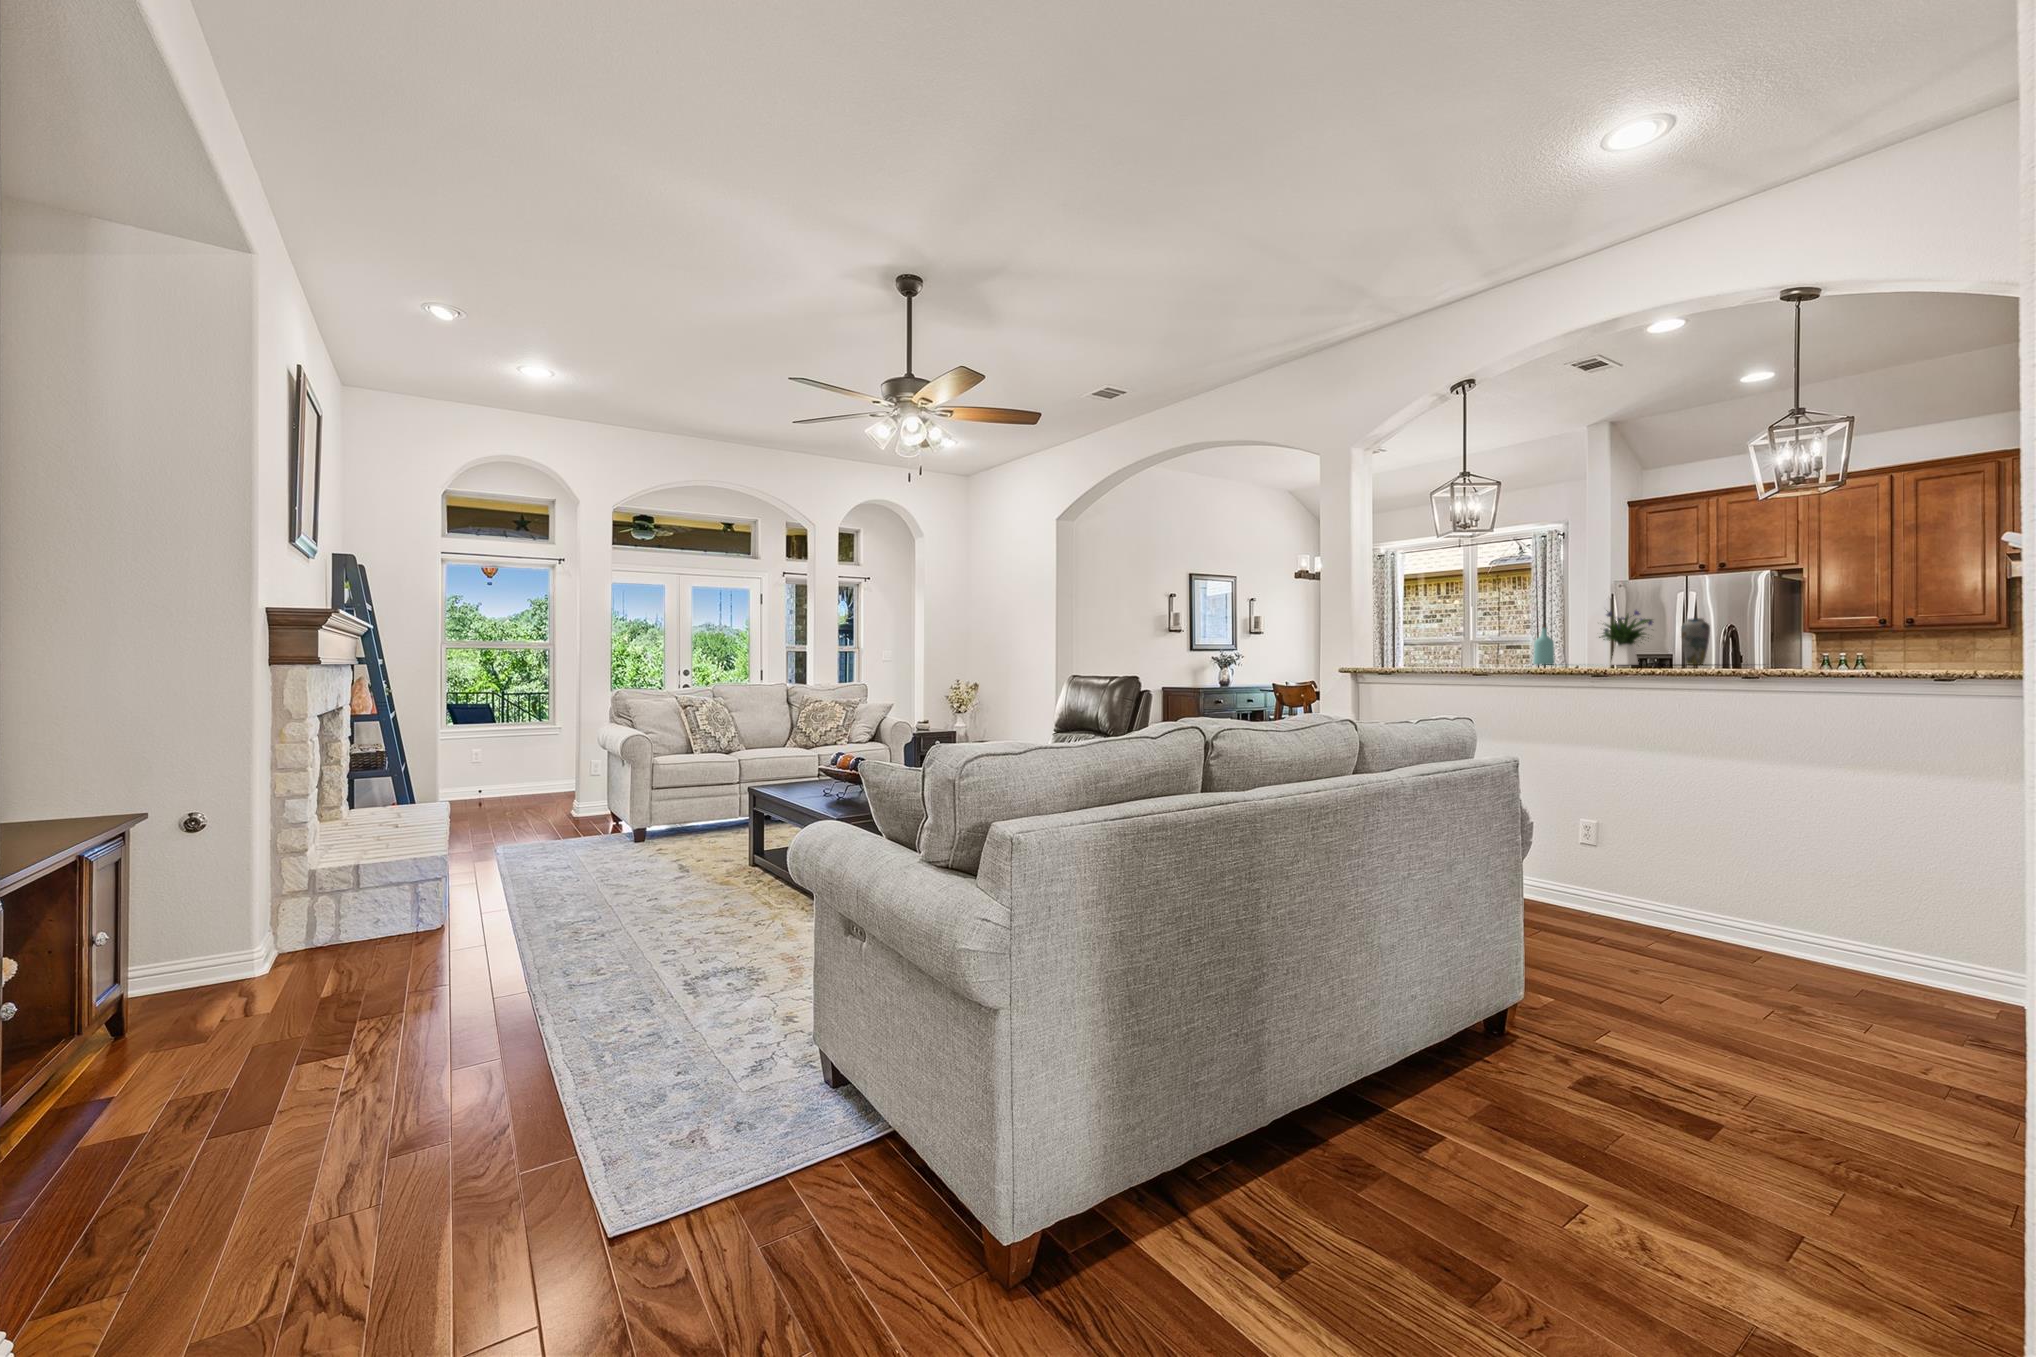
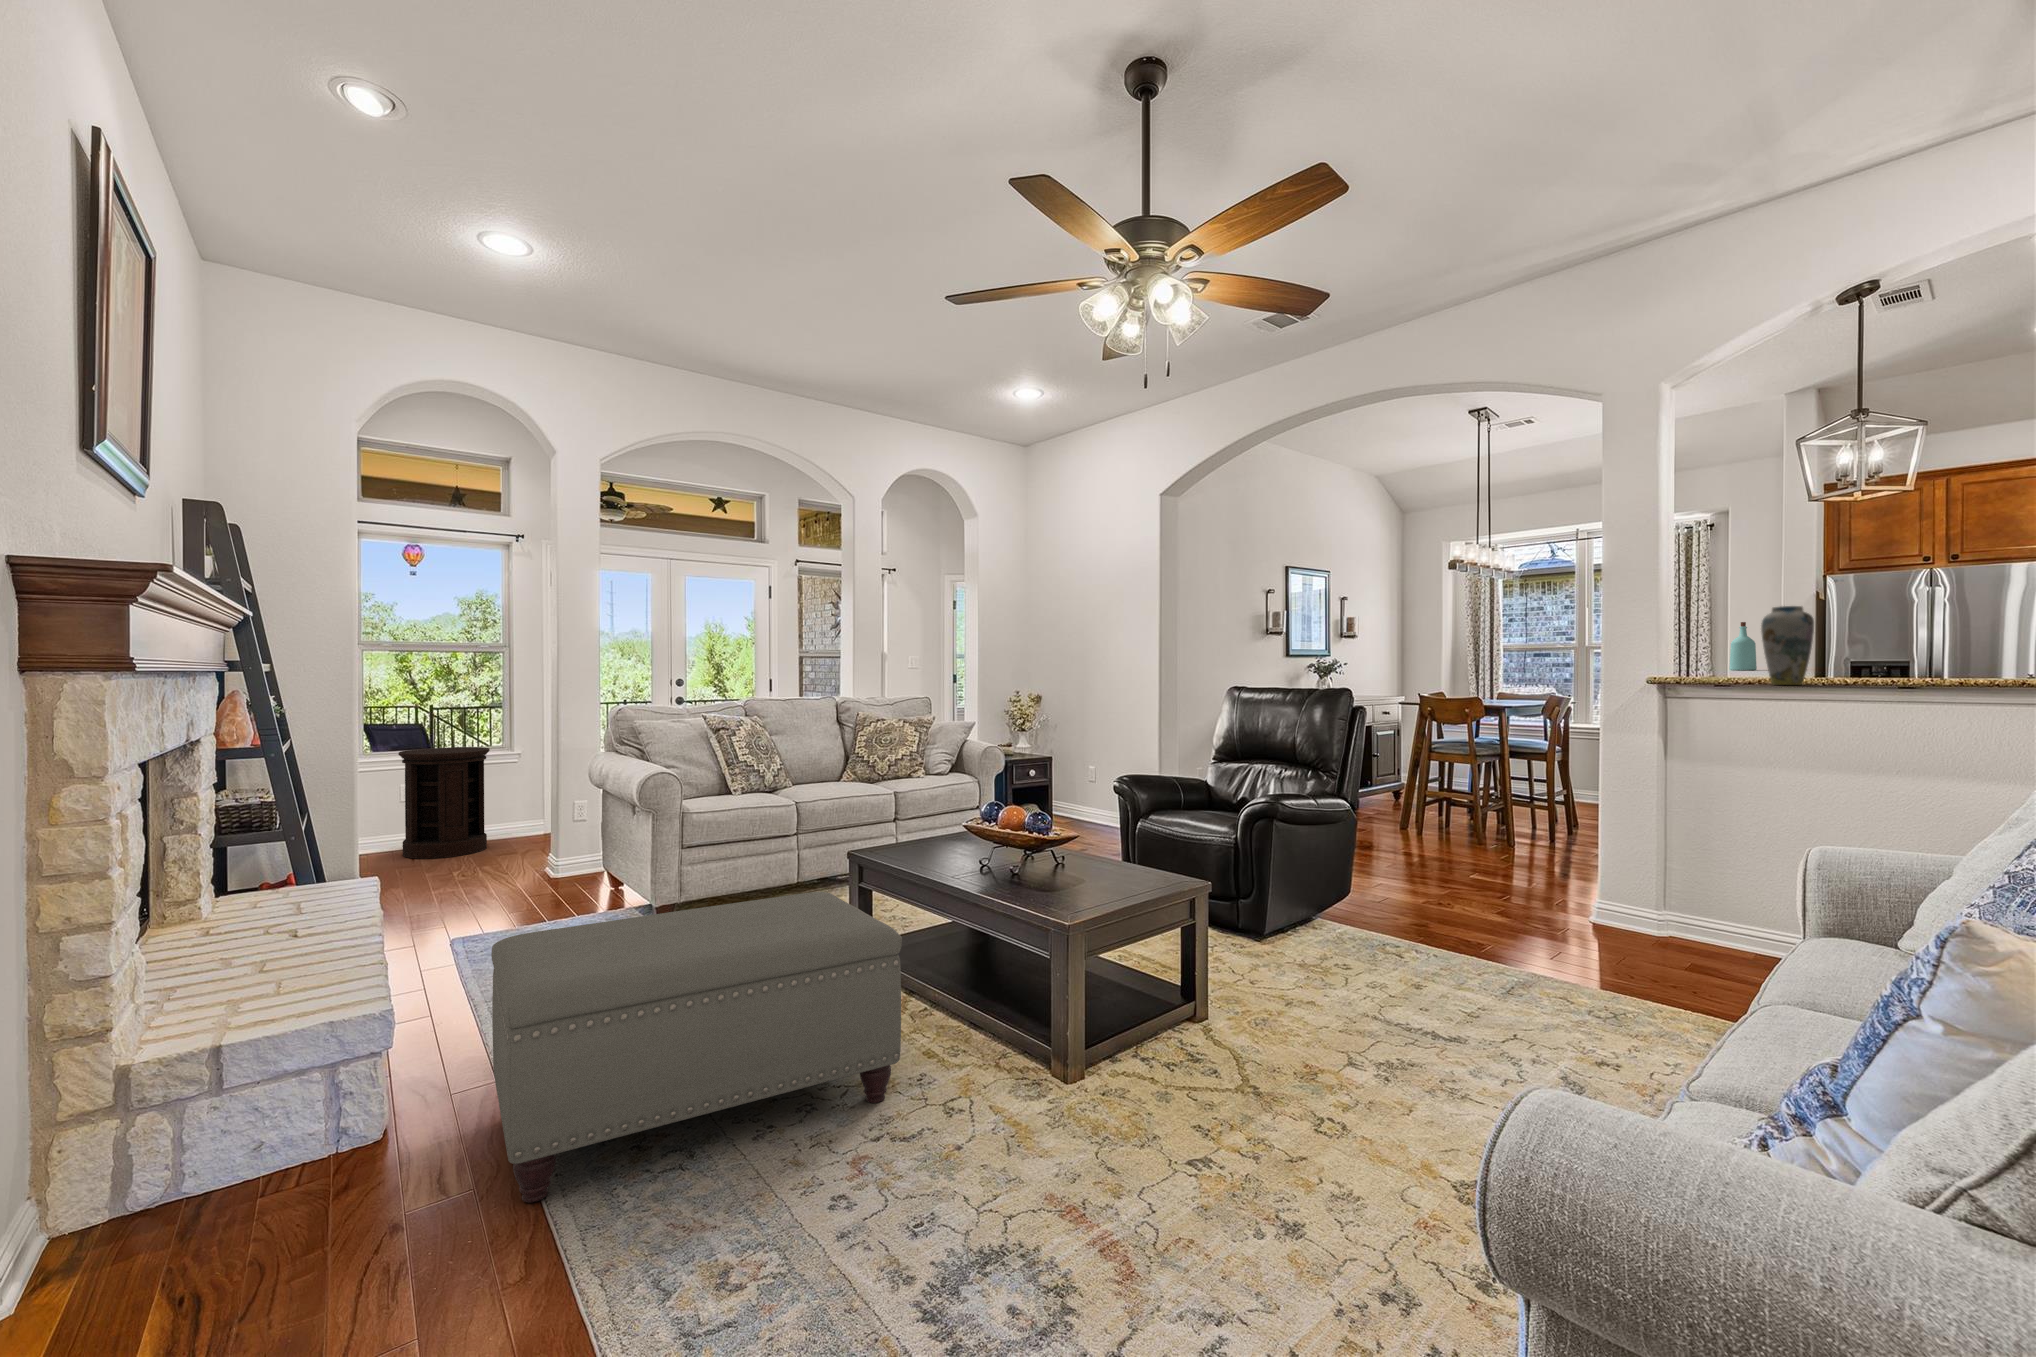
flower arrangement: present [1599,610,1653,665] -> none [1820,601,1911,670]
vase: present [1681,618,1710,665] -> present [1761,606,1814,685]
side table: none [476,721,542,802] -> present [398,747,490,858]
ottoman: none [496,804,729,947] -> present [491,892,902,1202]

